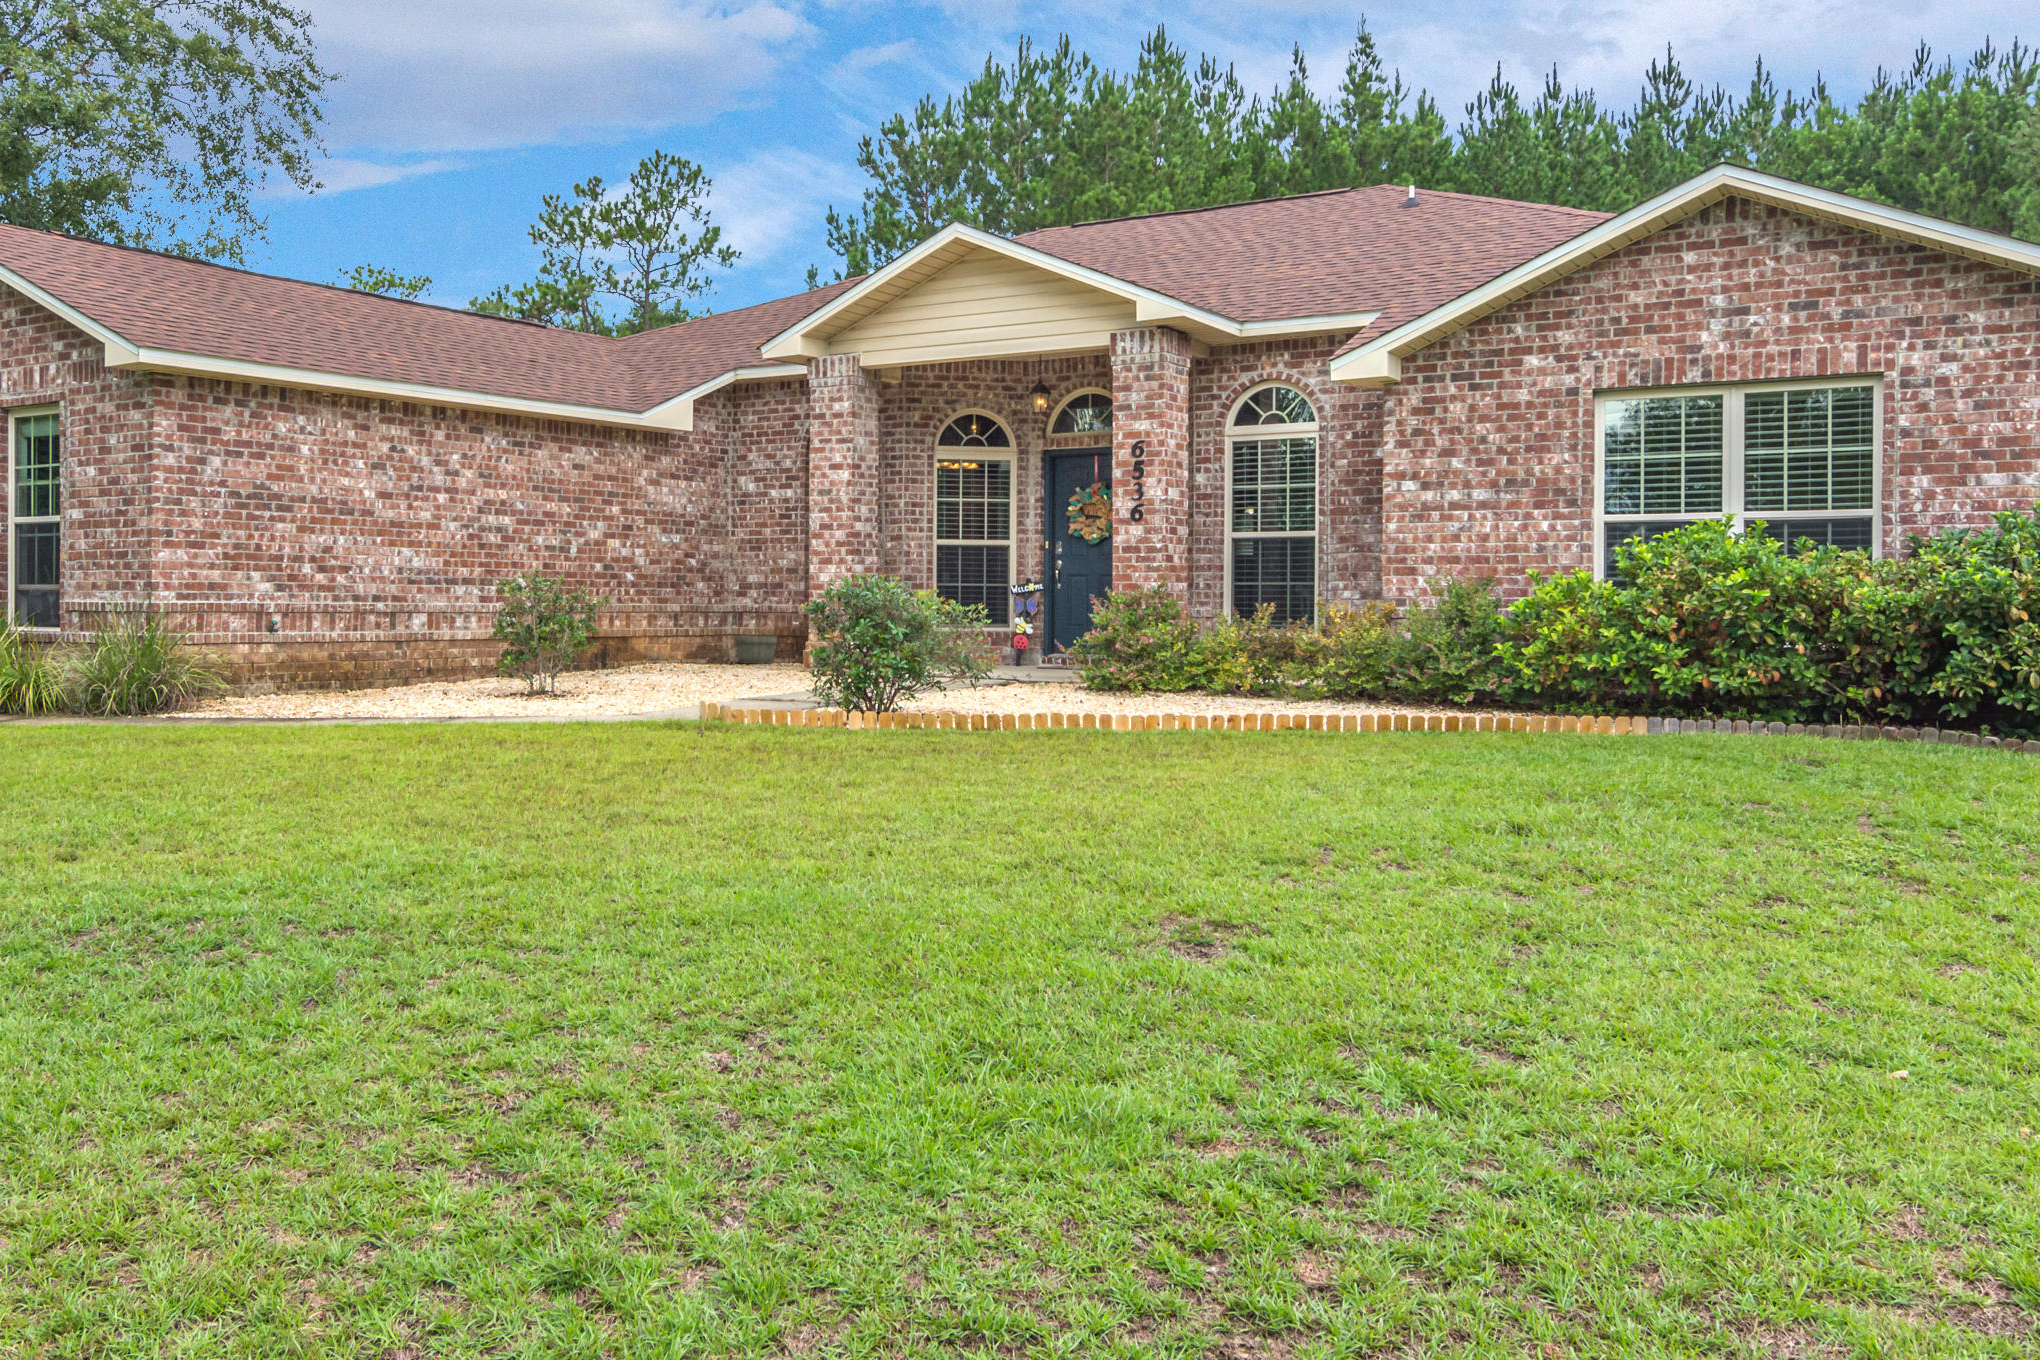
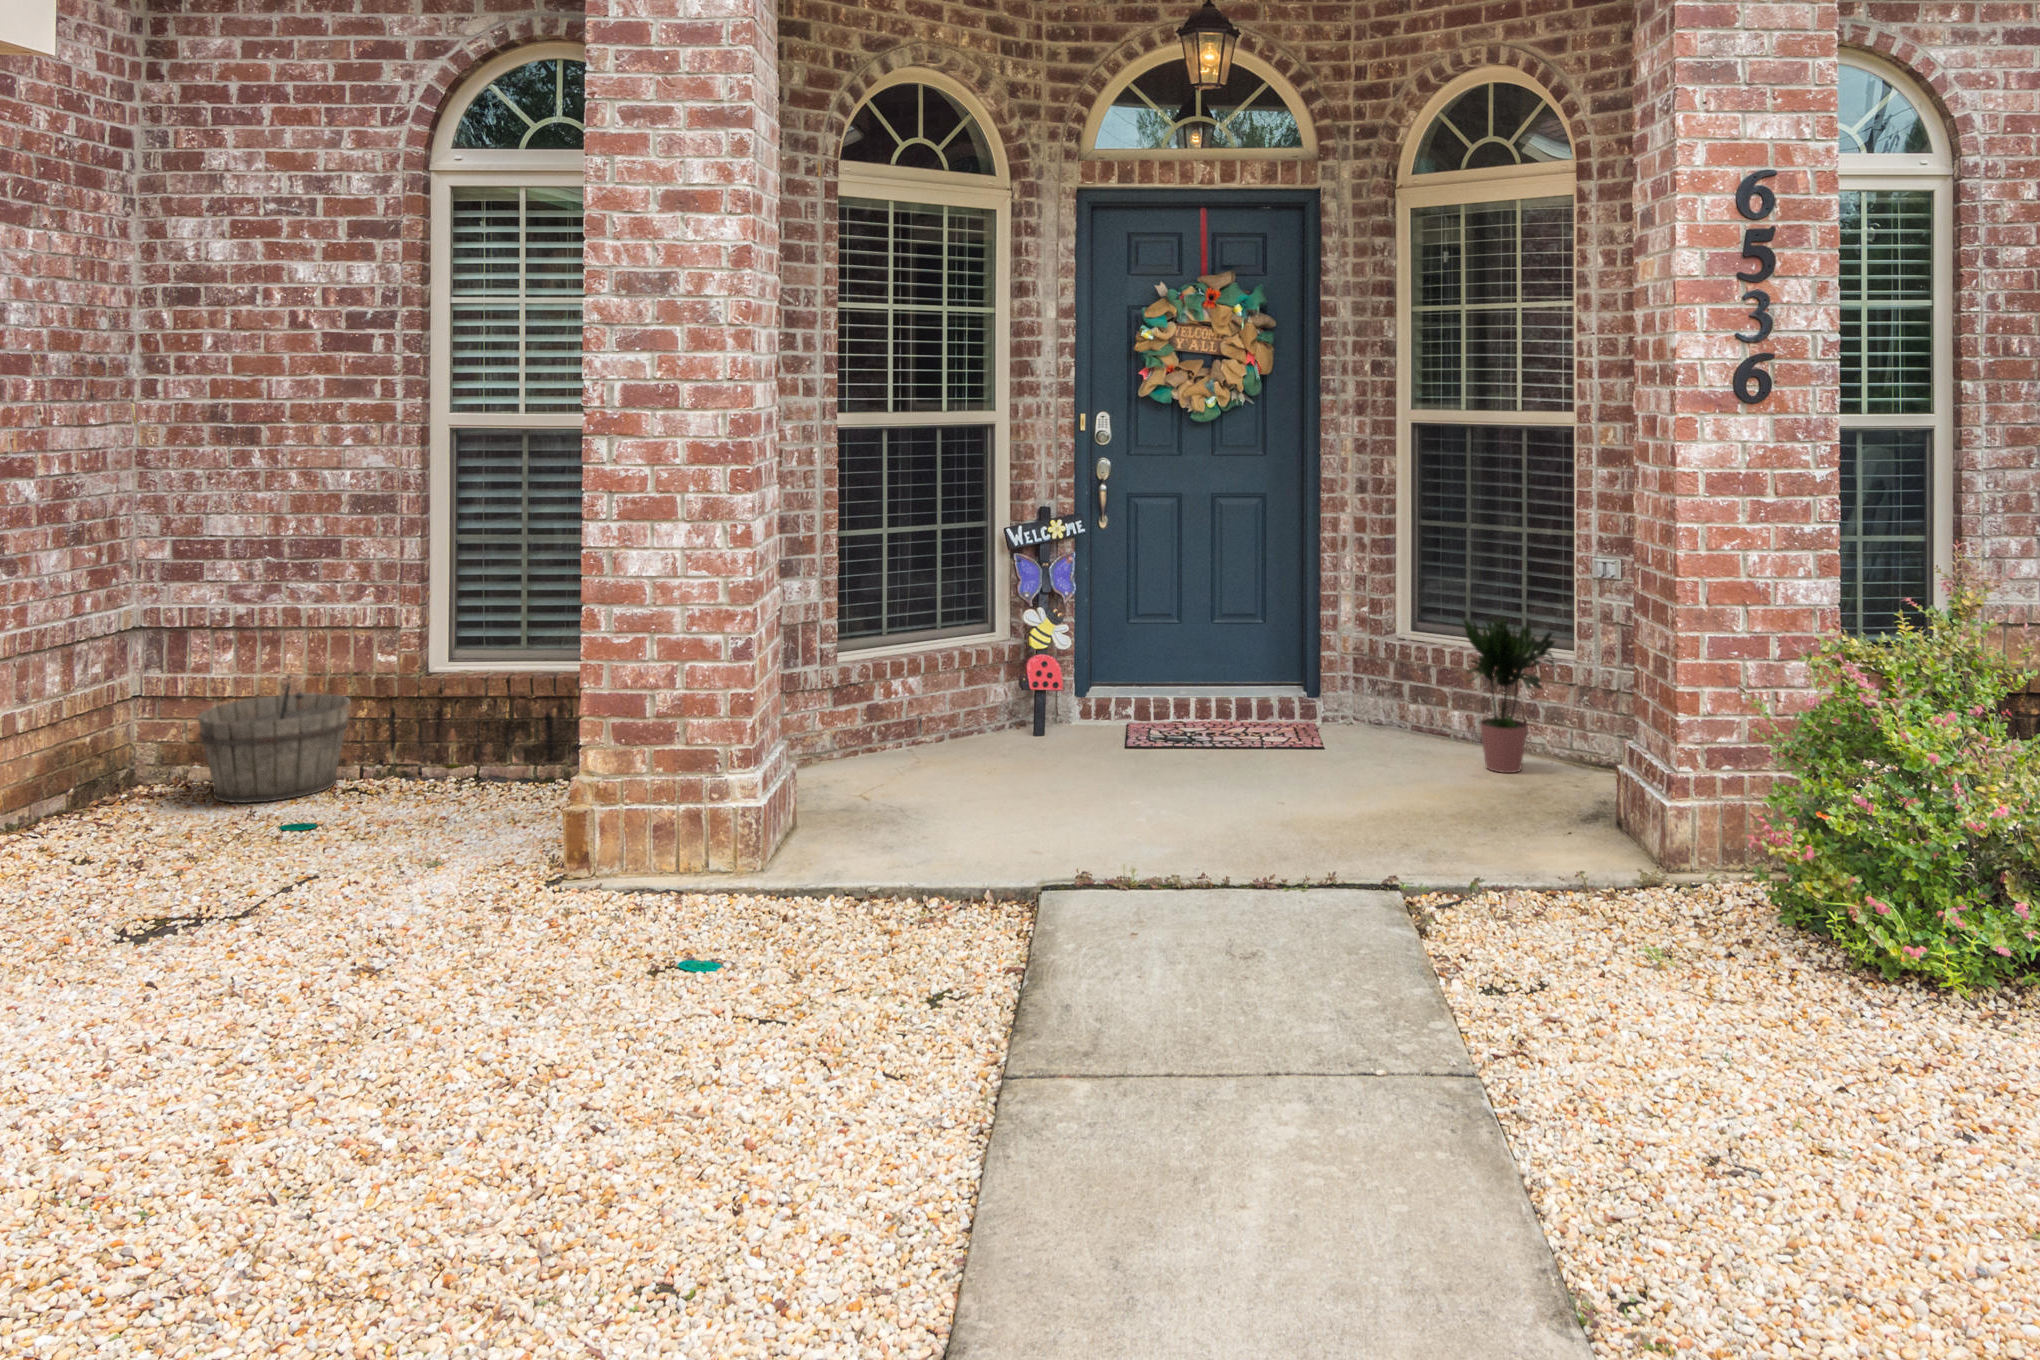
potted plant: none [1117,613,1160,675] -> present [1464,617,1555,773]

